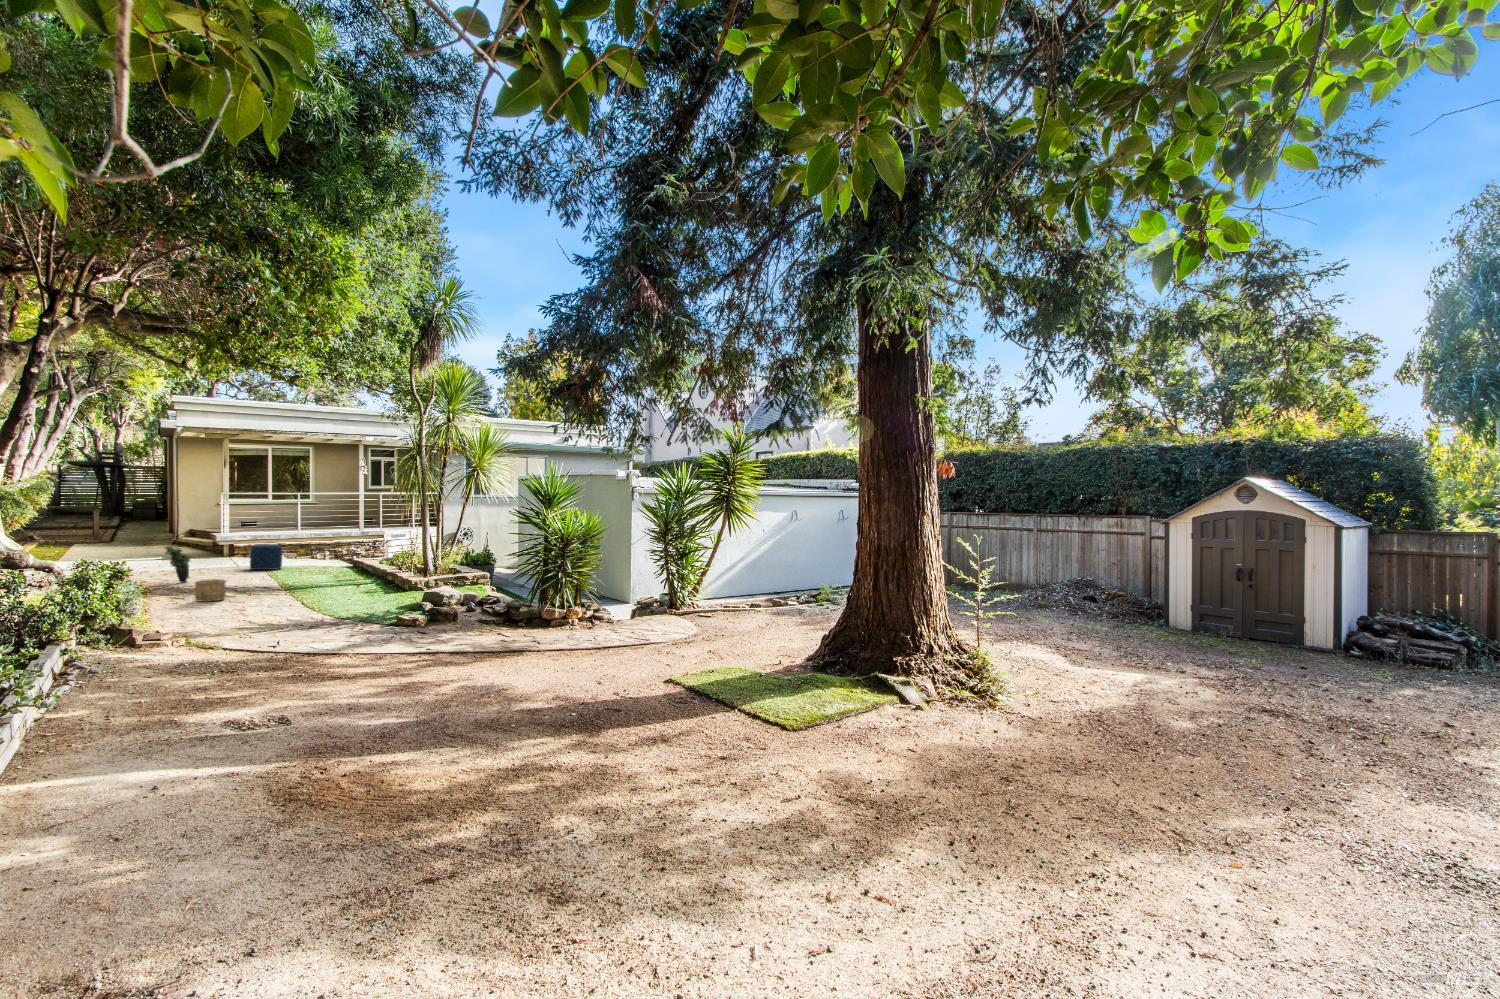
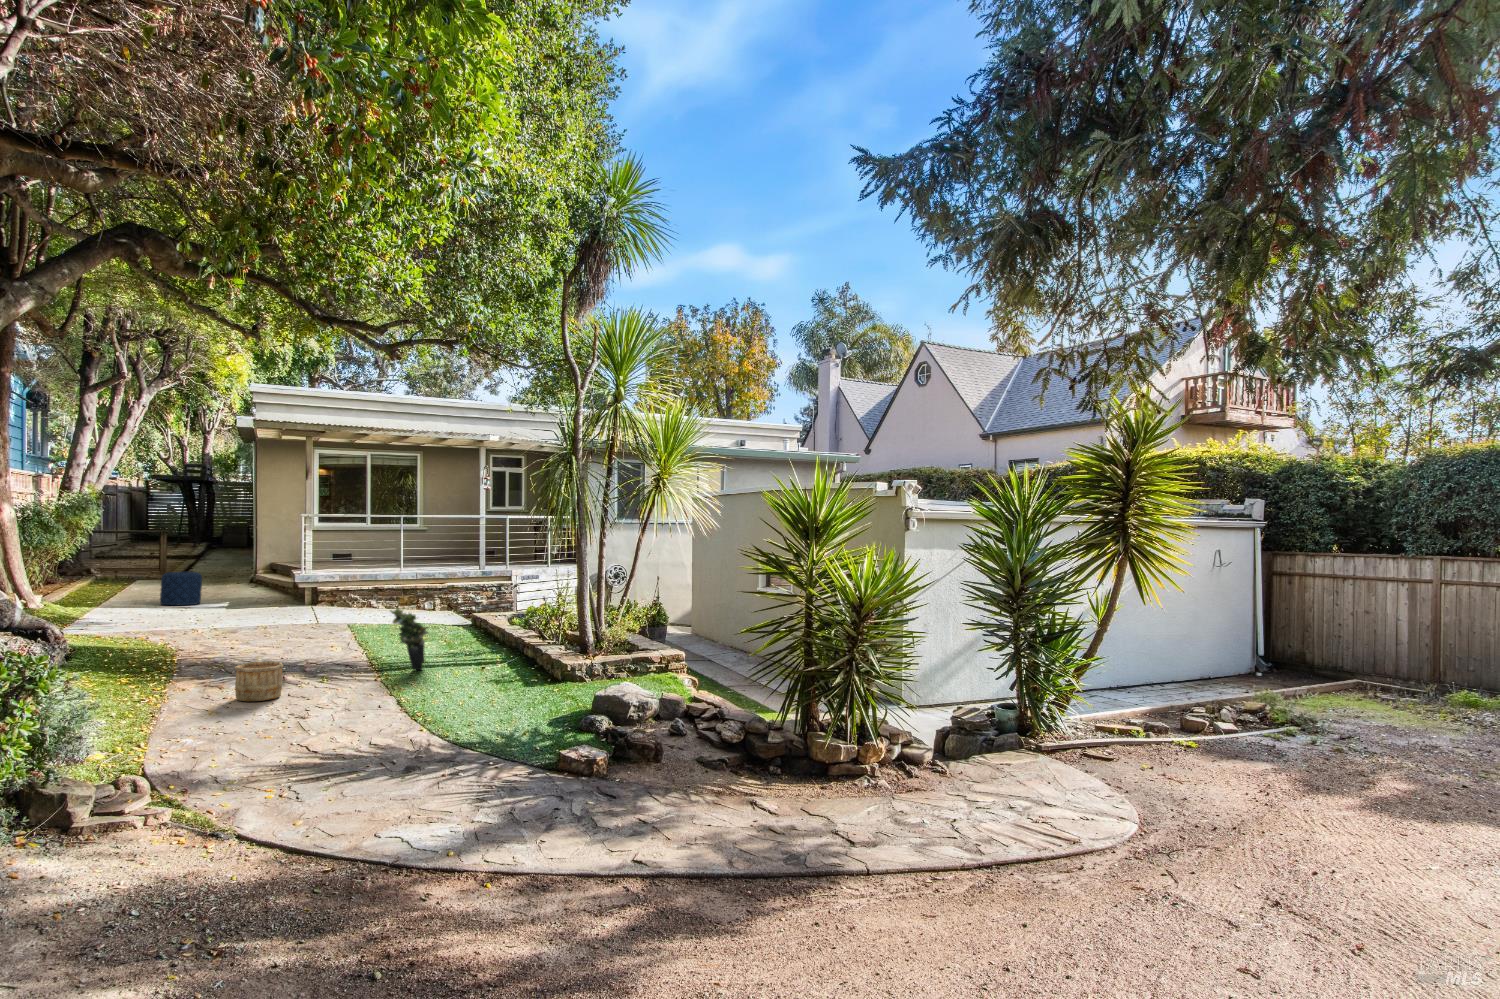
pouf: present [250,544,282,570] -> present [160,572,202,606]
potted plant: present [164,545,190,583] -> present [390,609,428,670]

